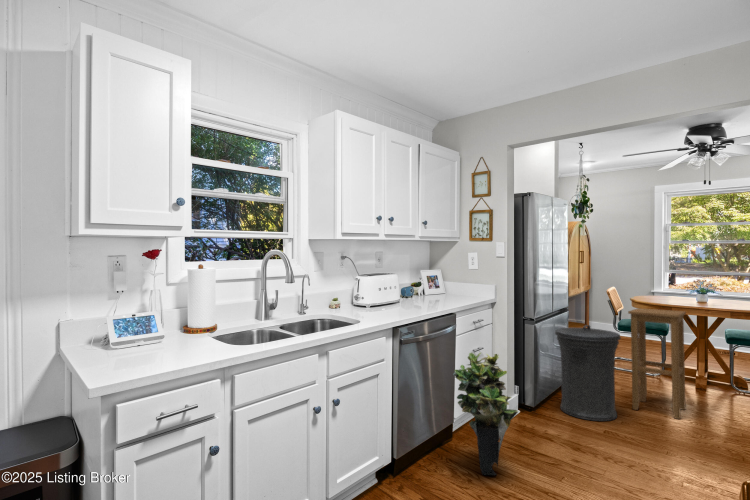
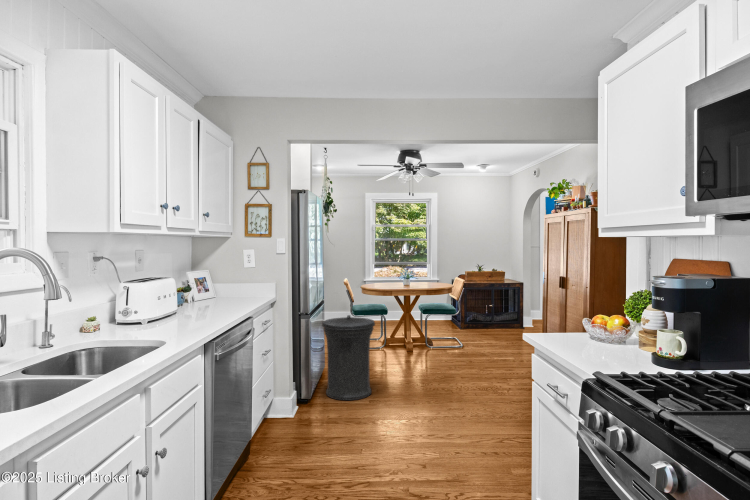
stool: present [628,308,686,419] -> none [376,295,412,383]
potted plant: present [453,353,518,475] -> none [261,357,326,479]

